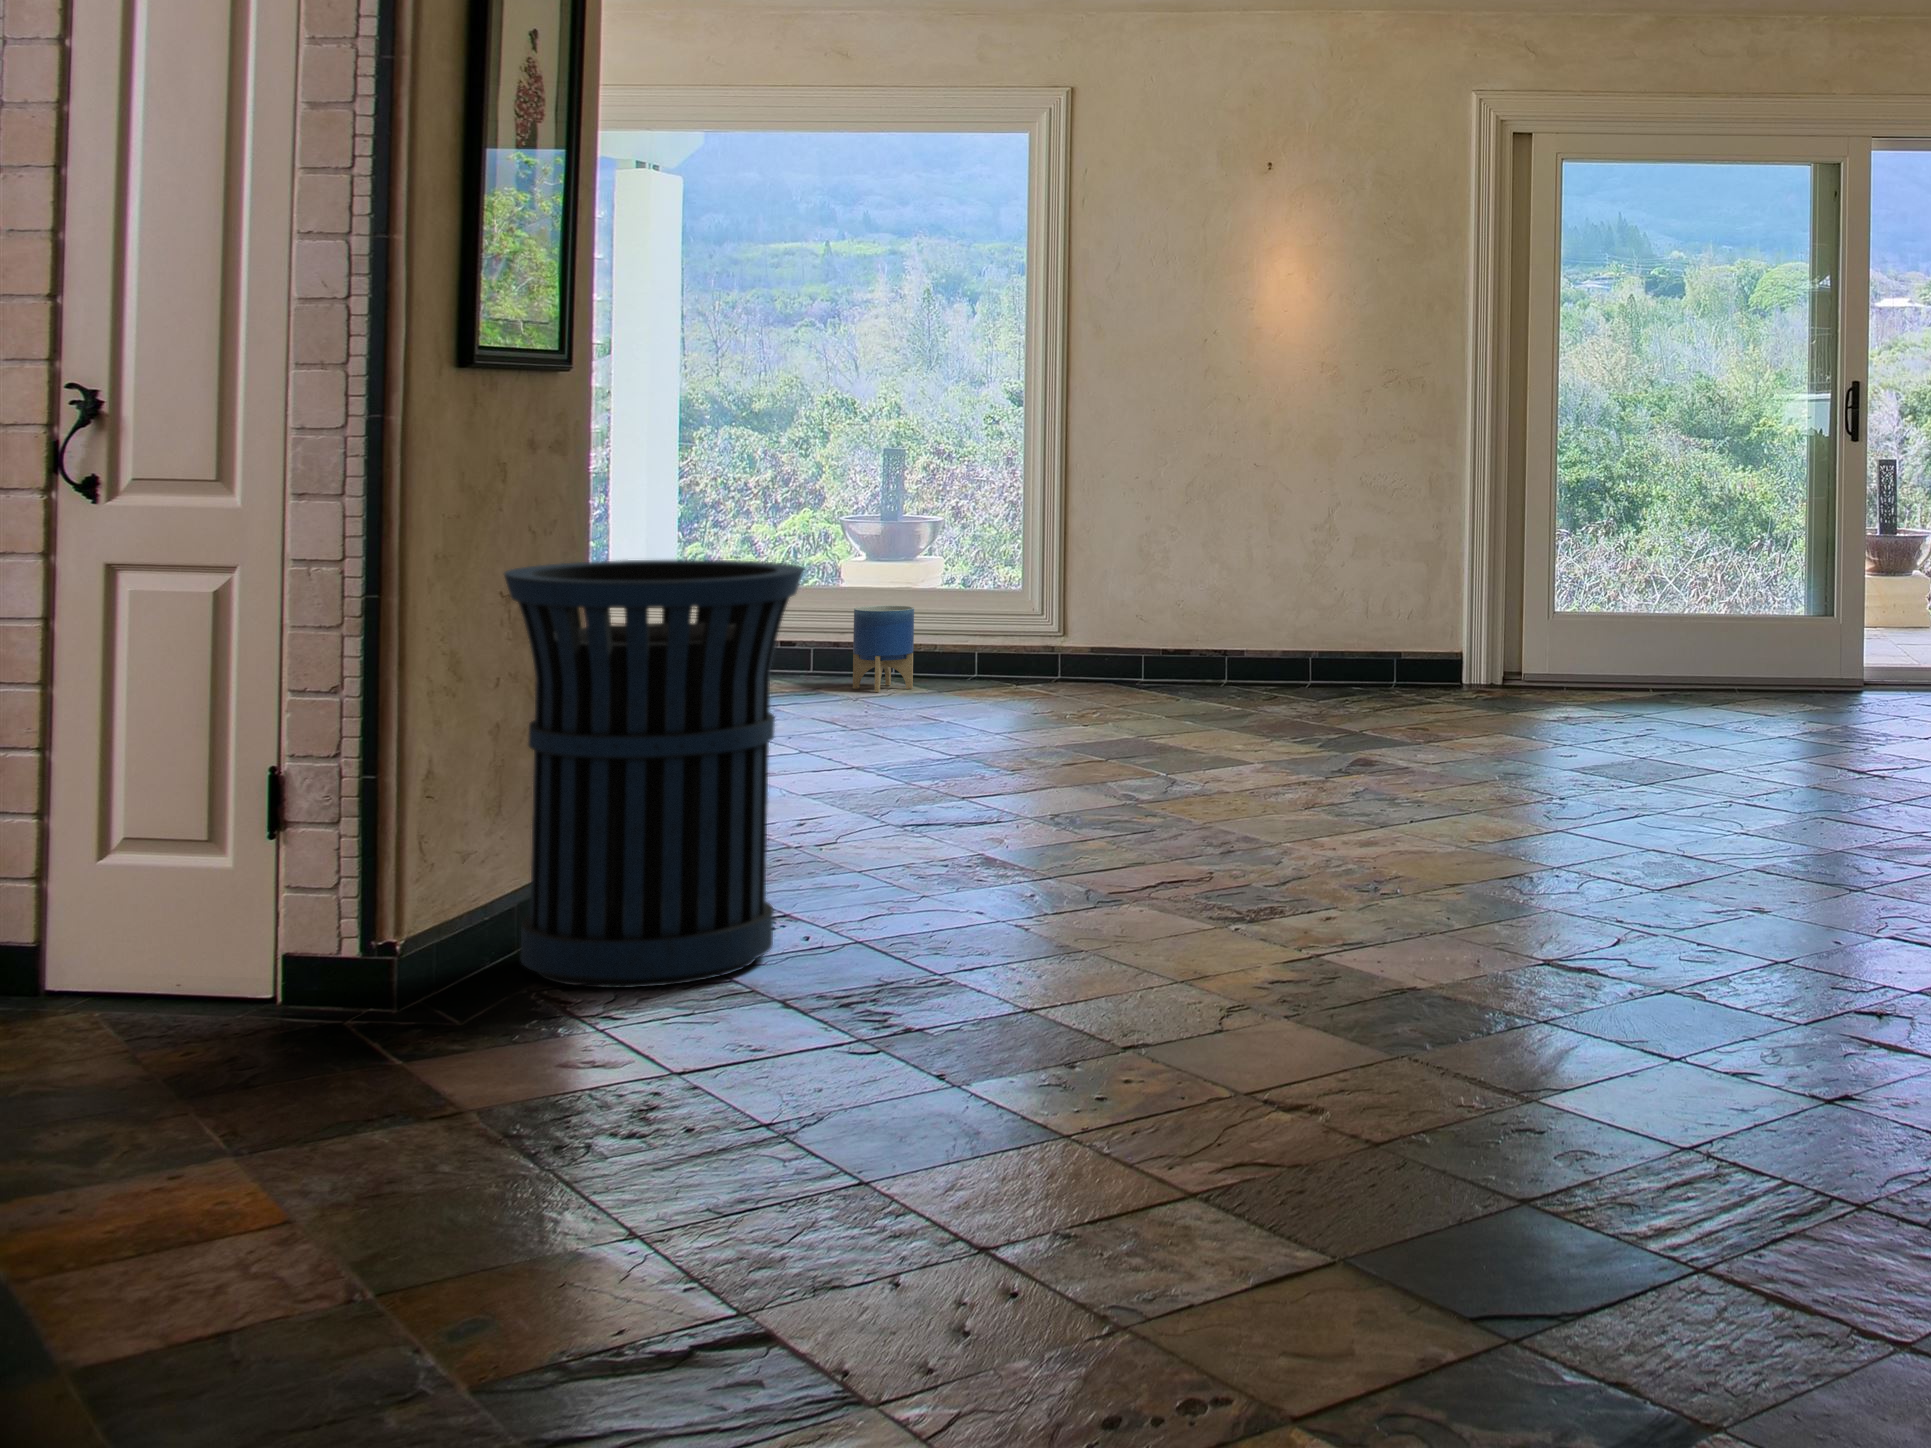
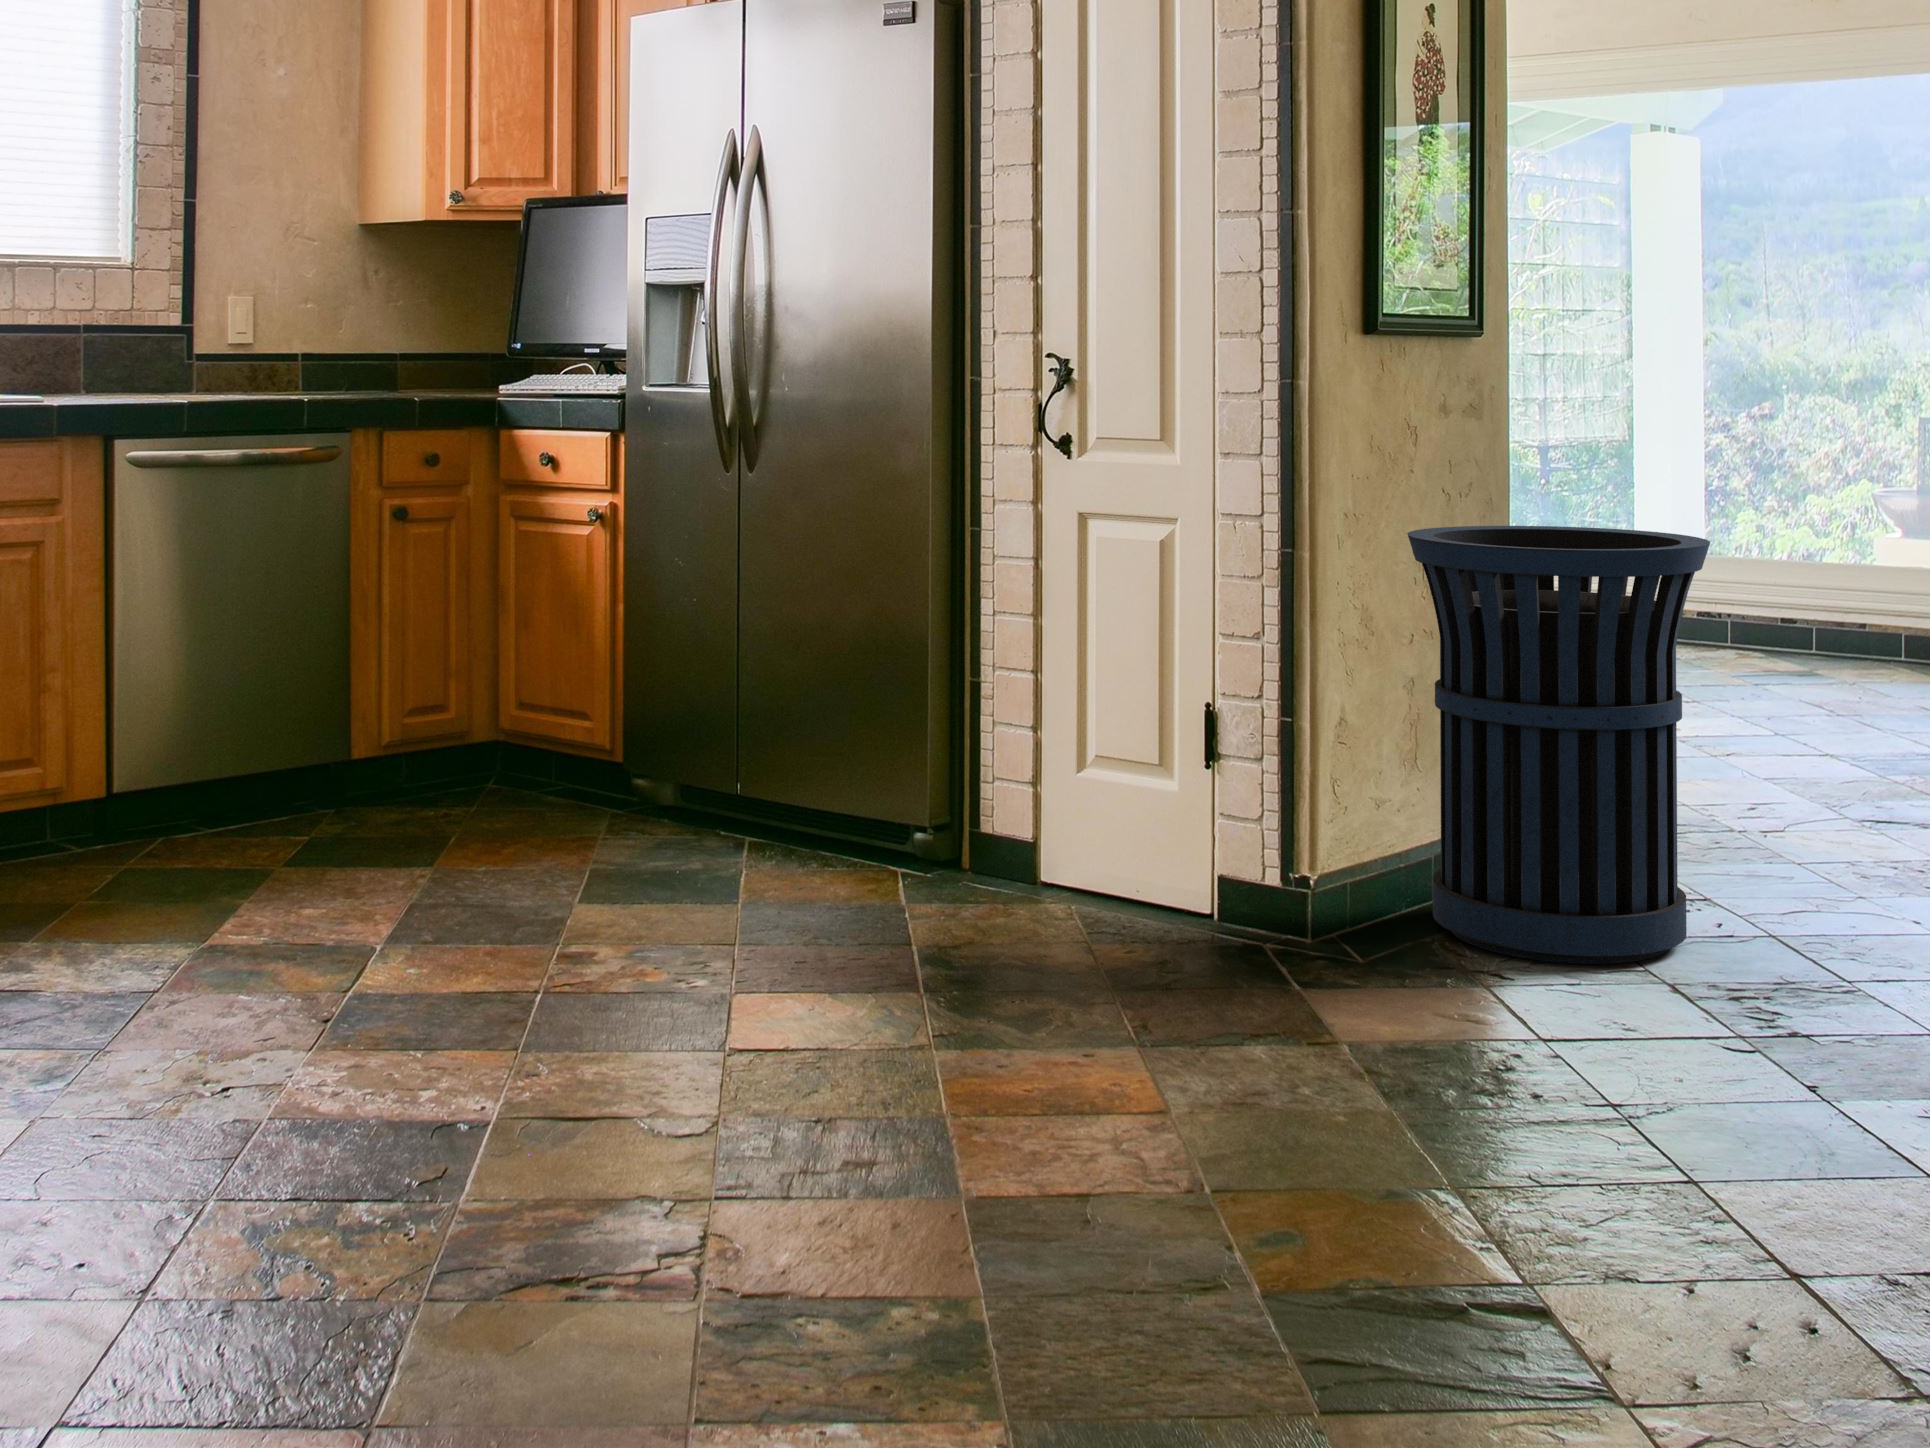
planter: present [853,605,914,692] -> none [1853,585,1919,673]

